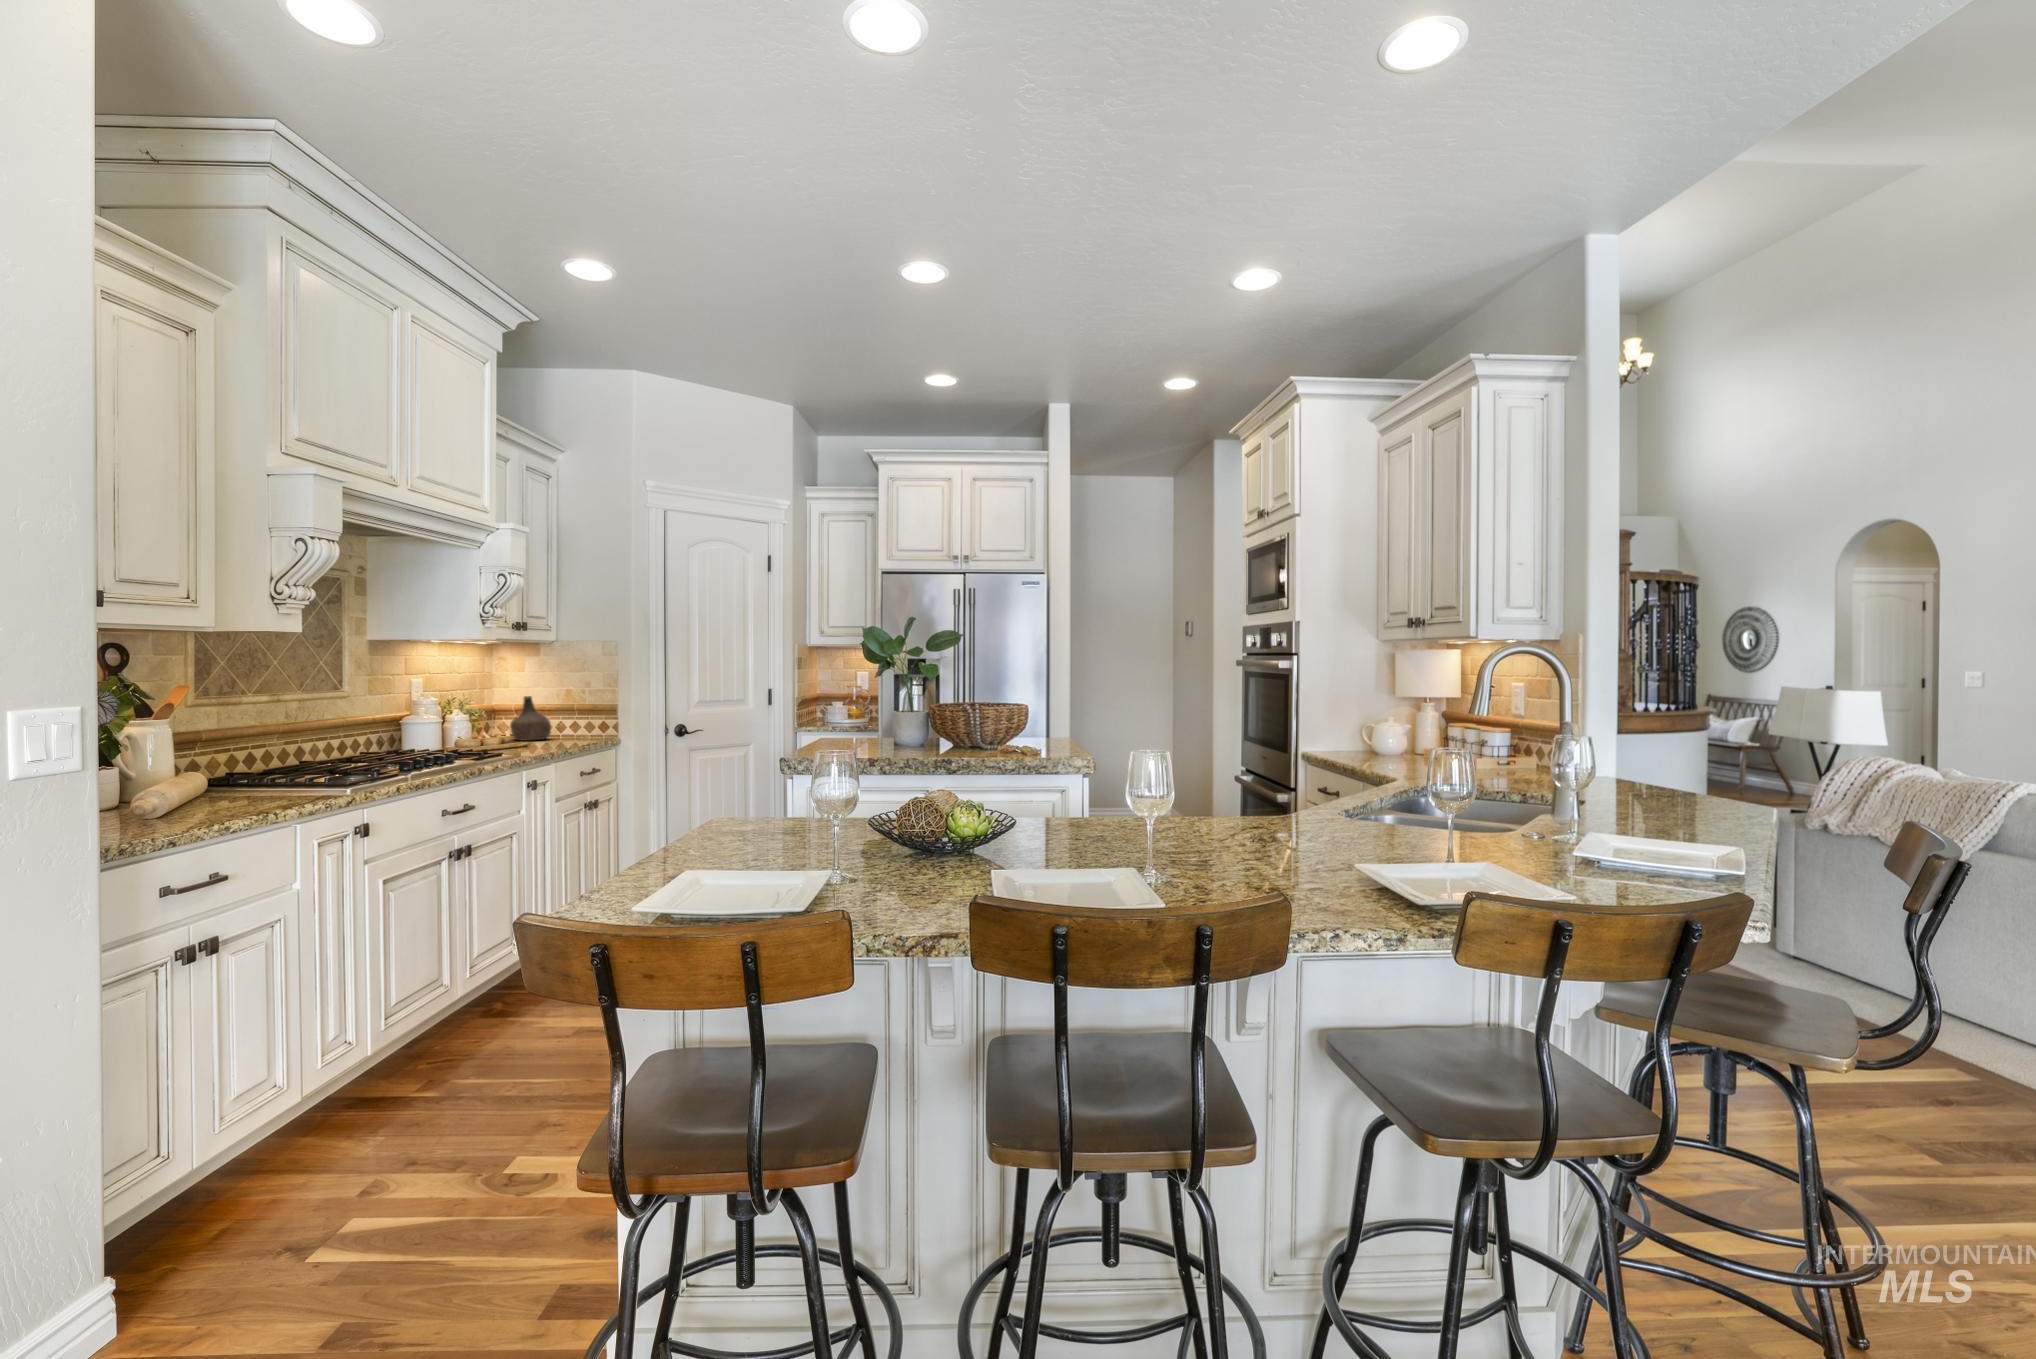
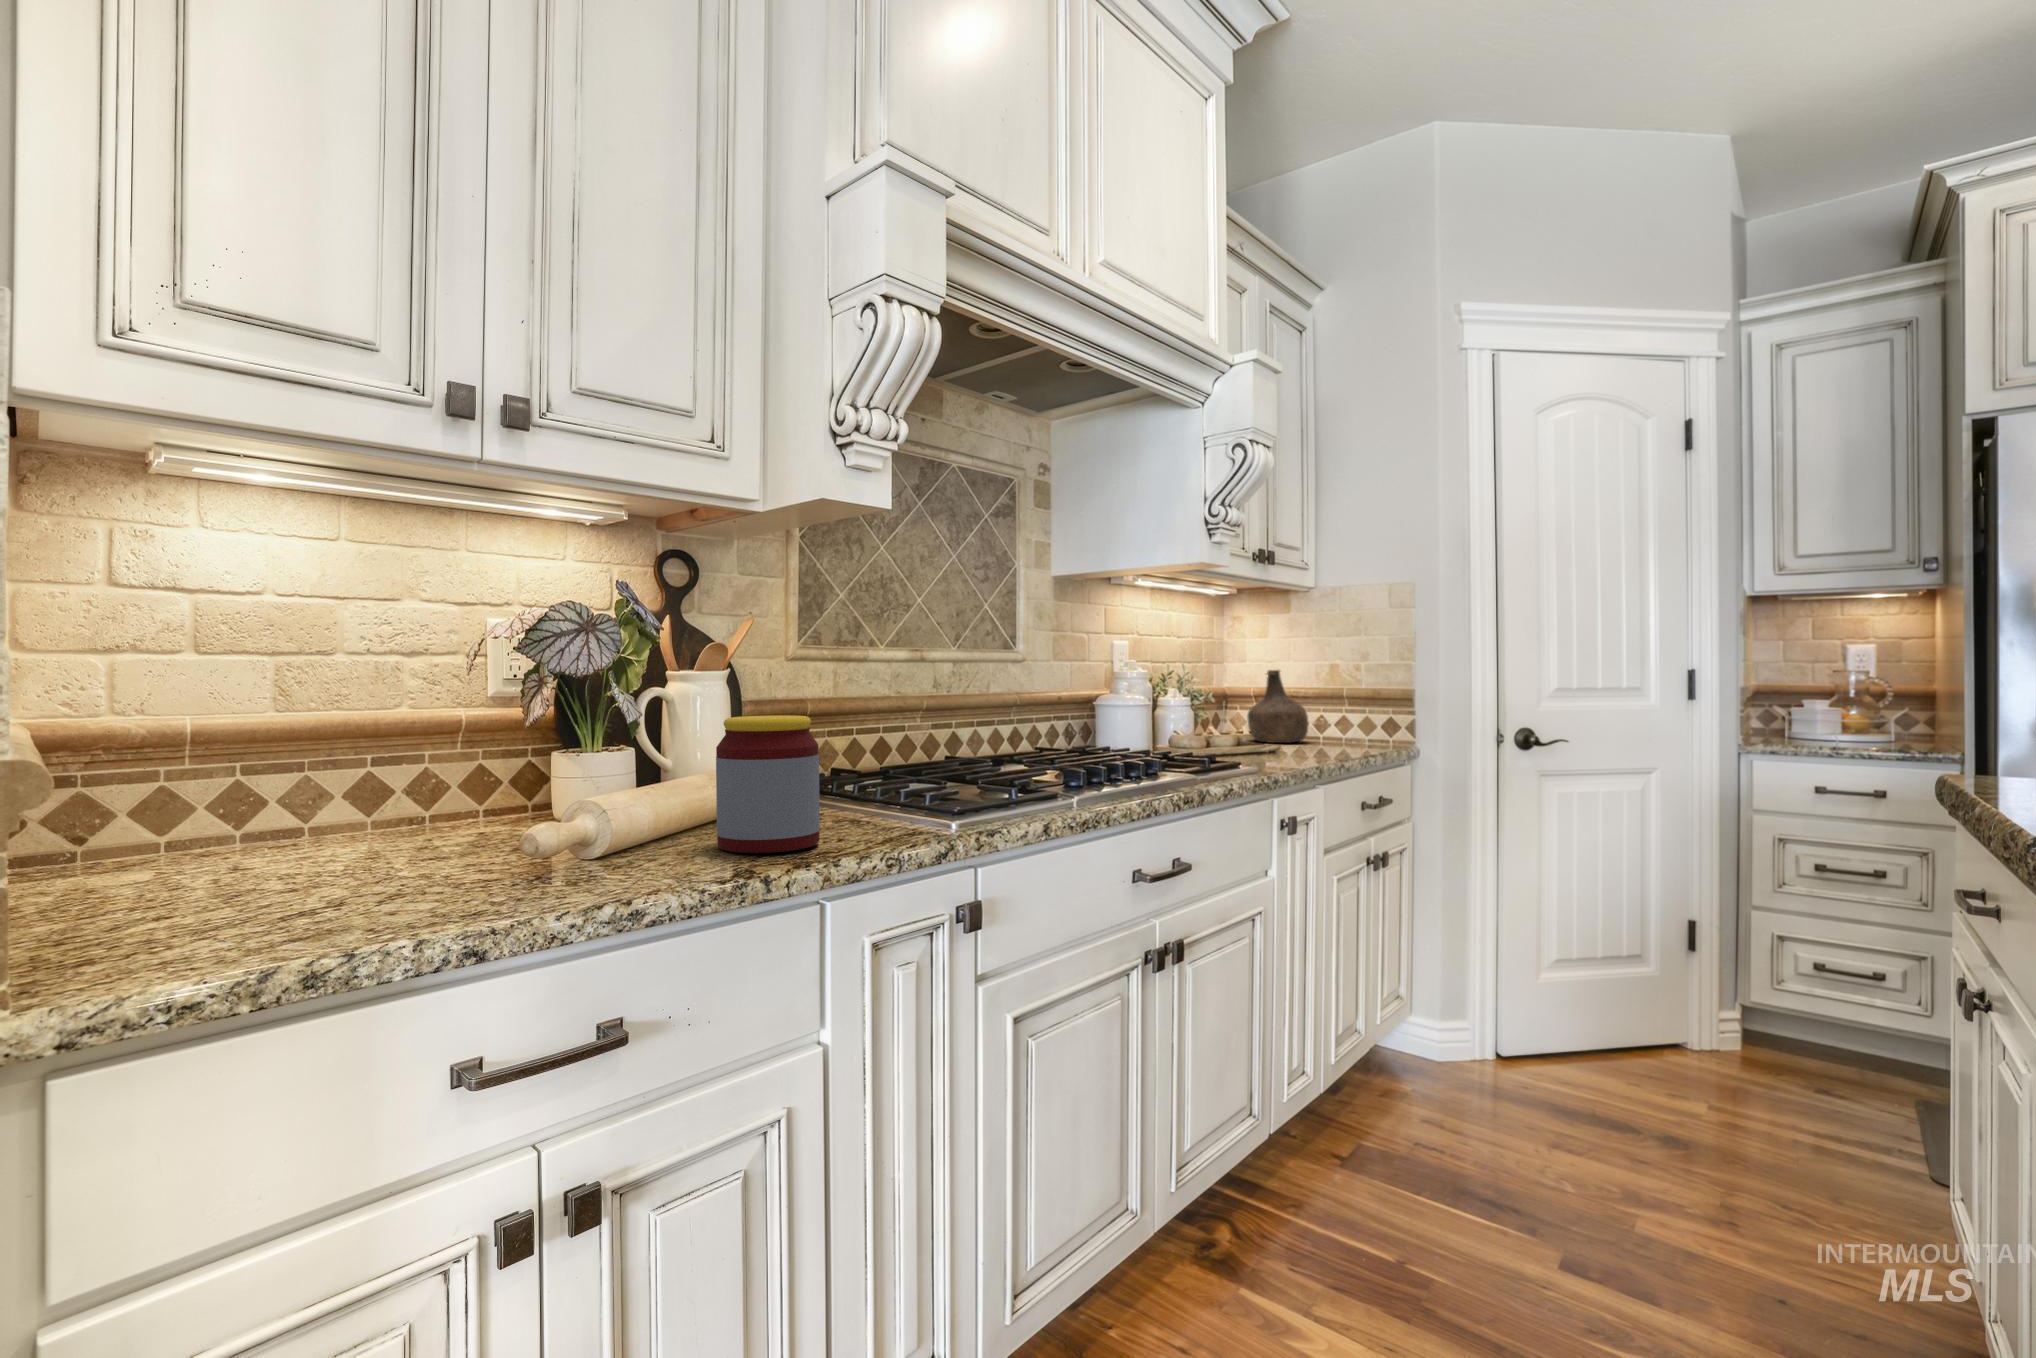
jar: none [226,743,286,806] -> present [716,715,820,853]

